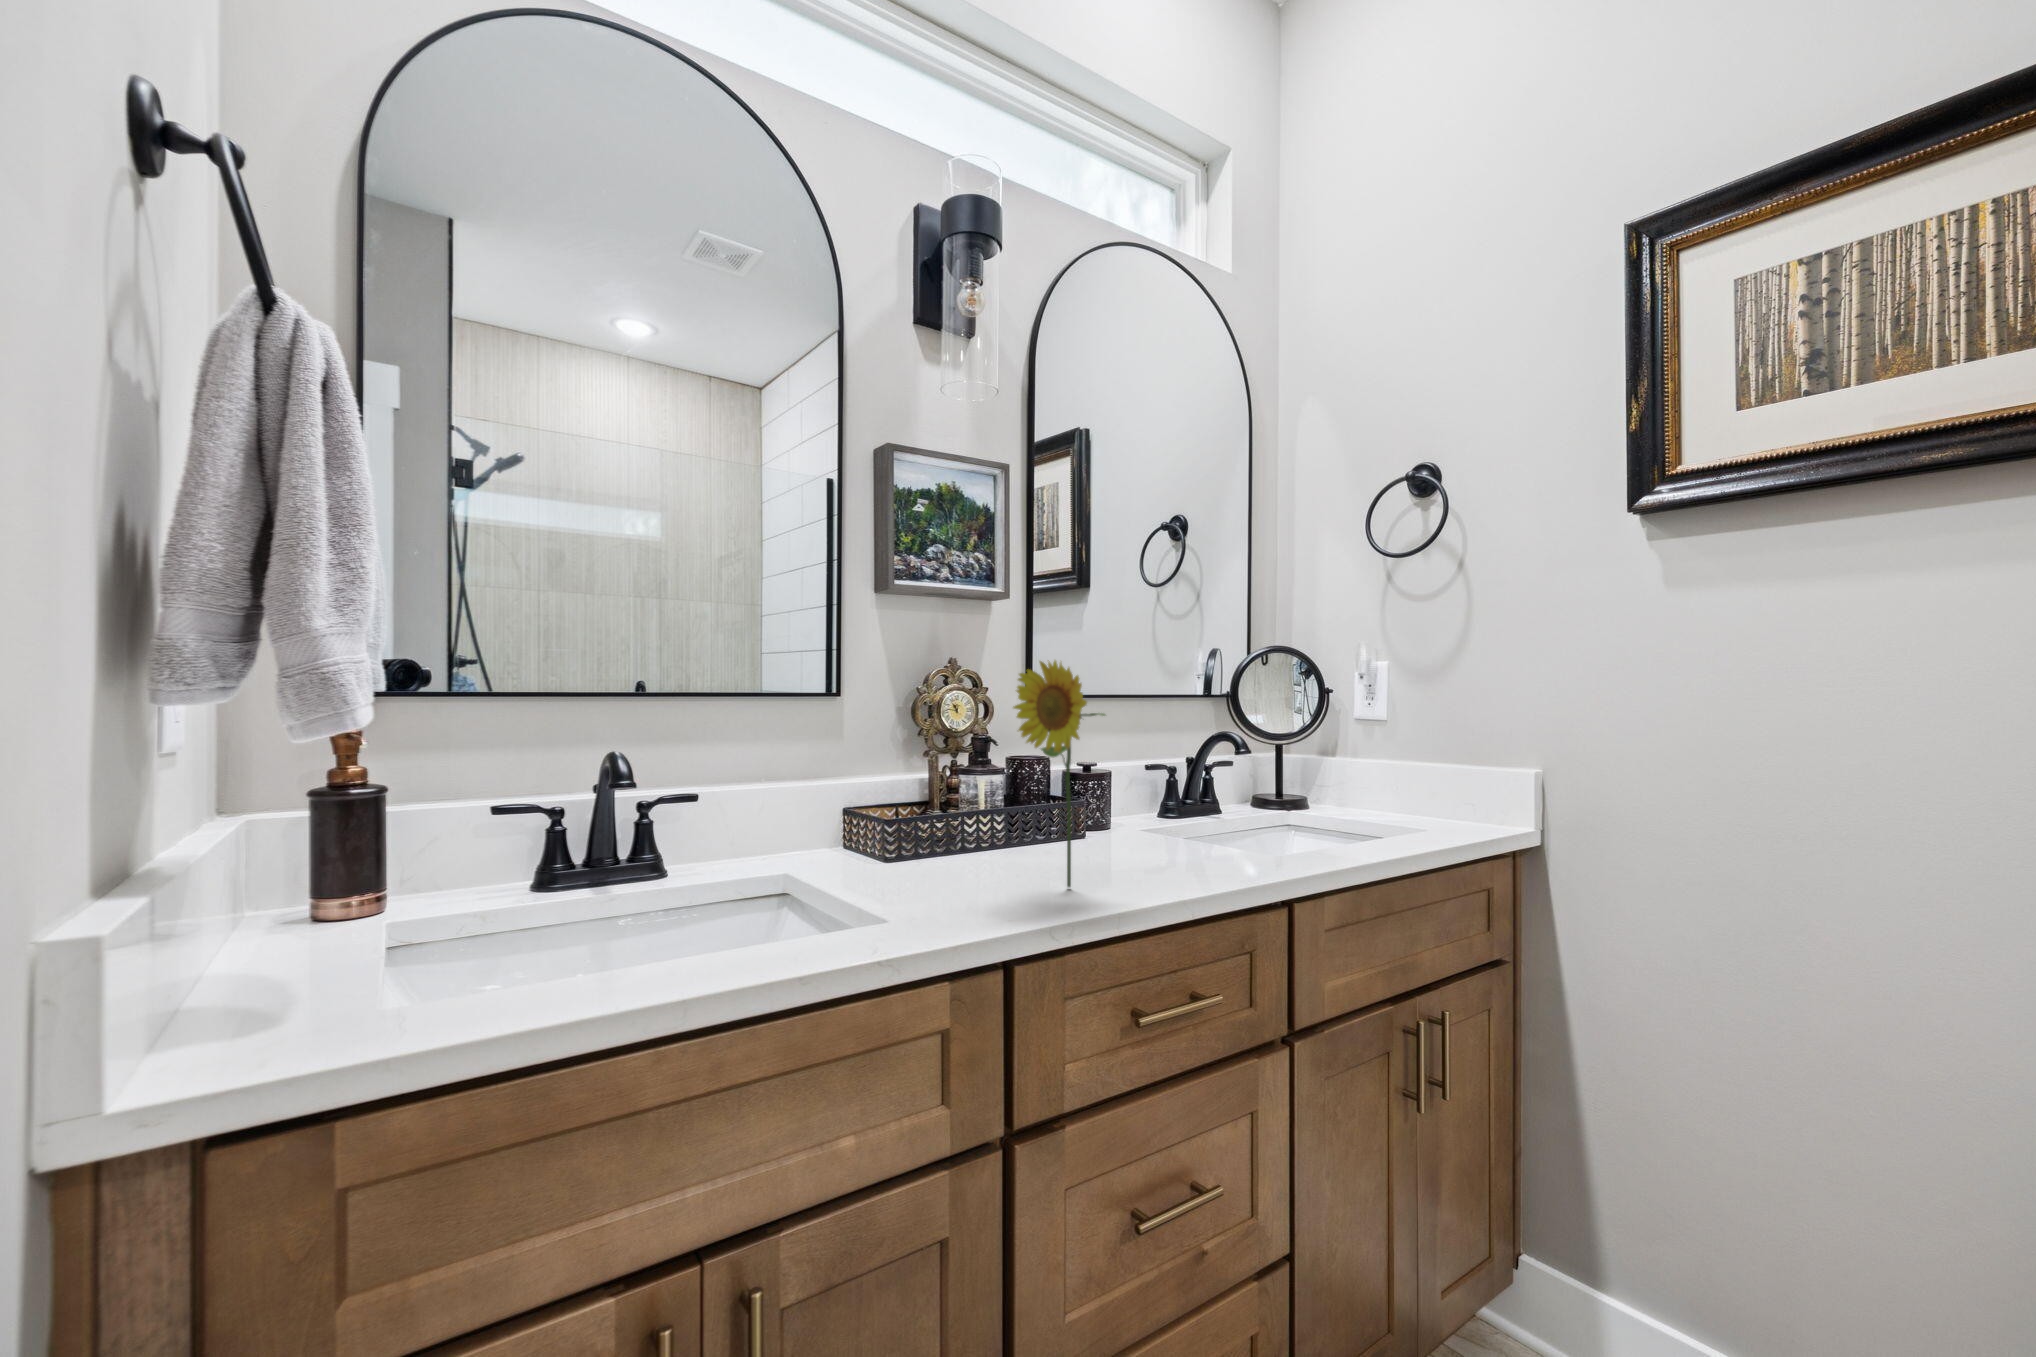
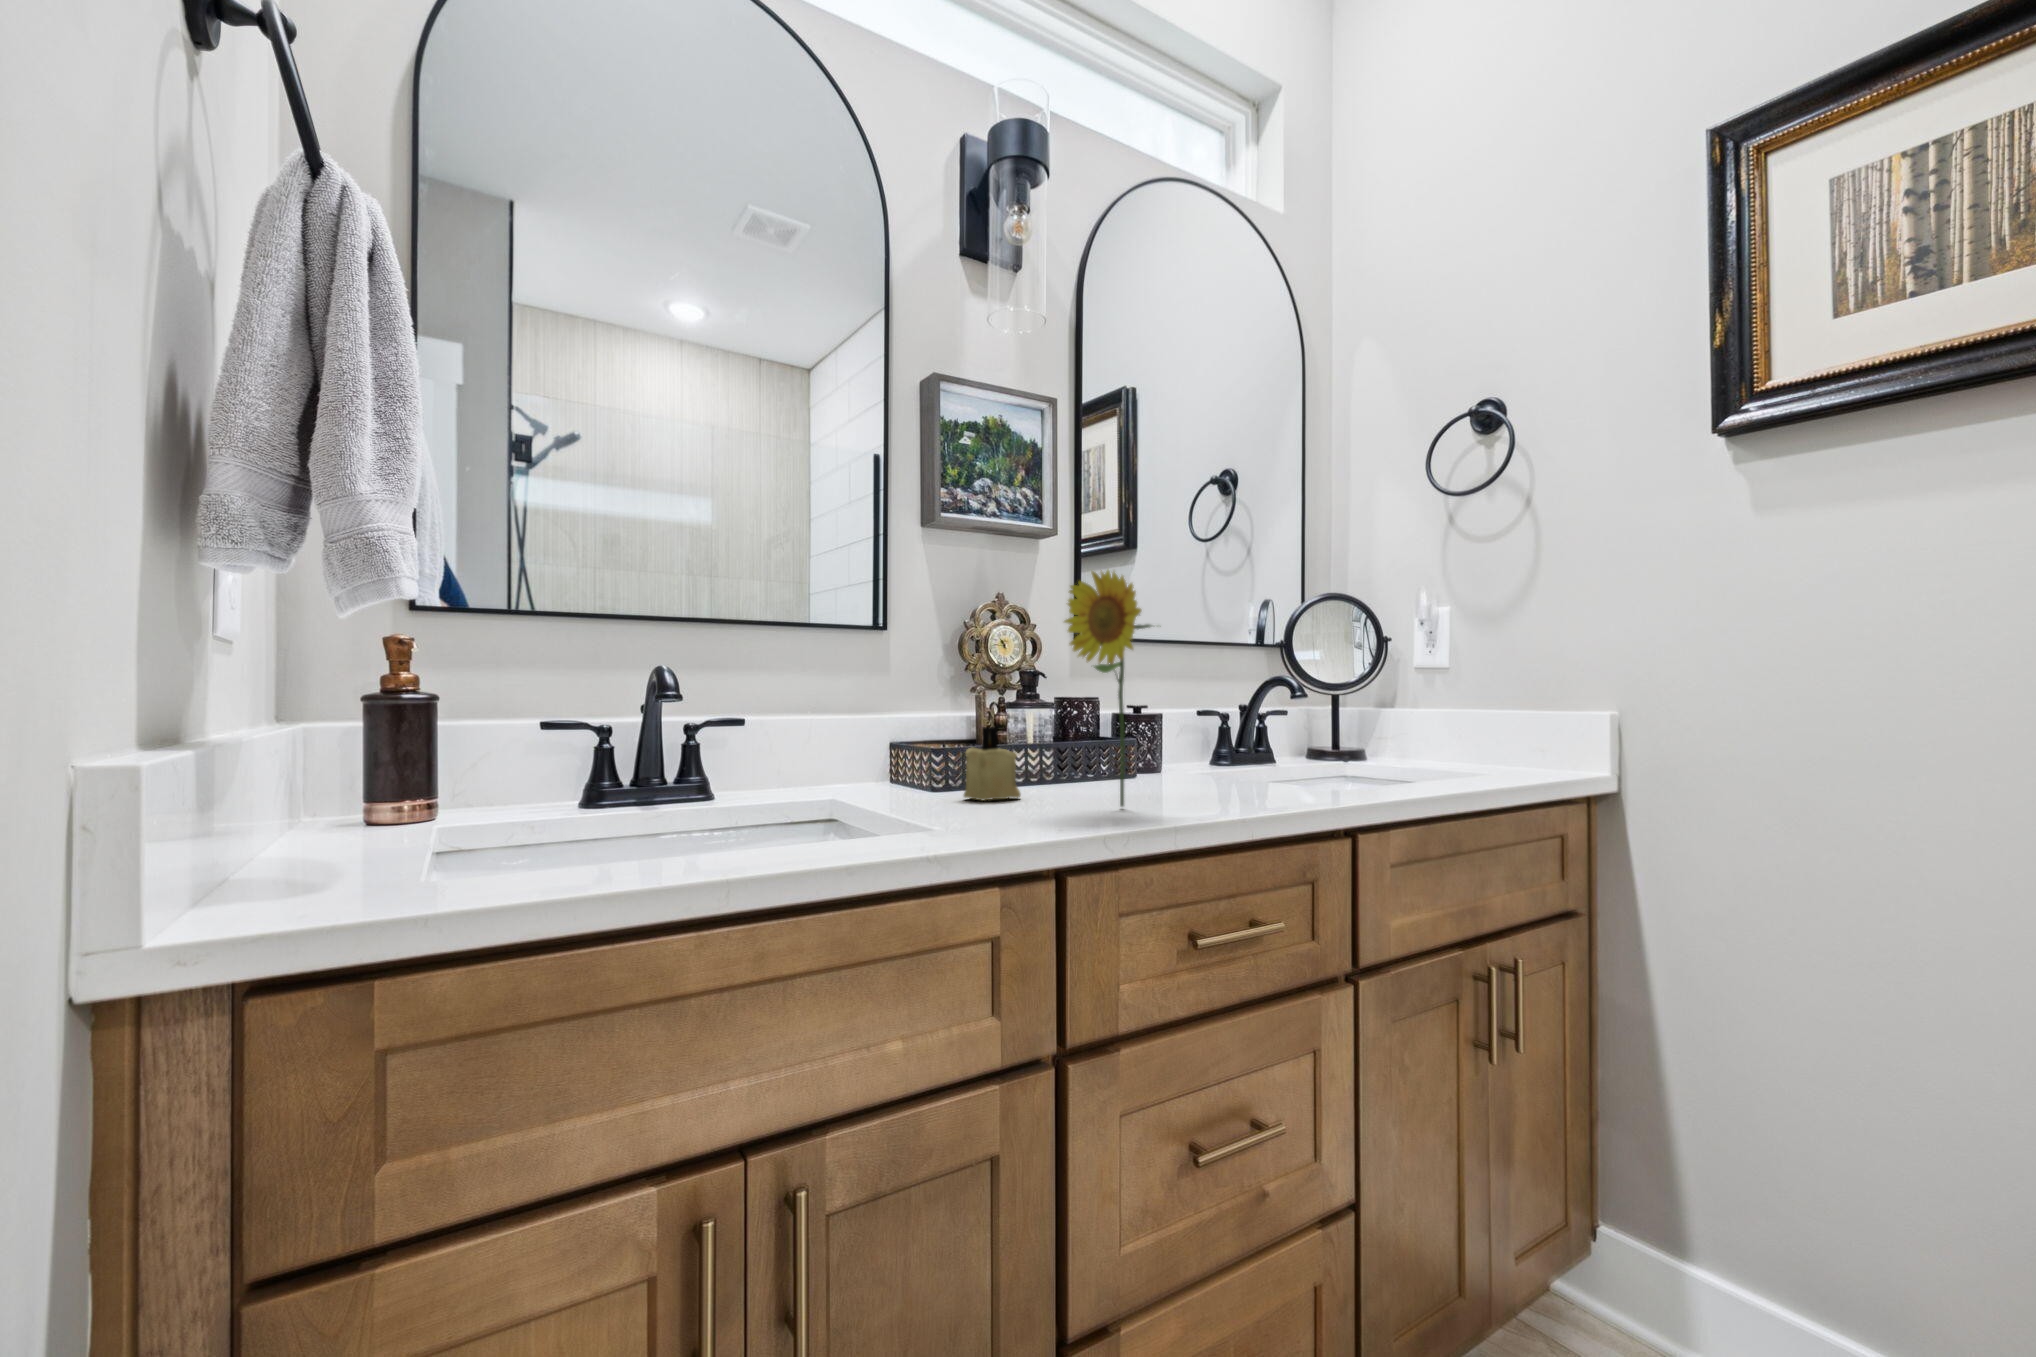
candle: none [916,801,973,876] -> present [964,727,1021,801]

